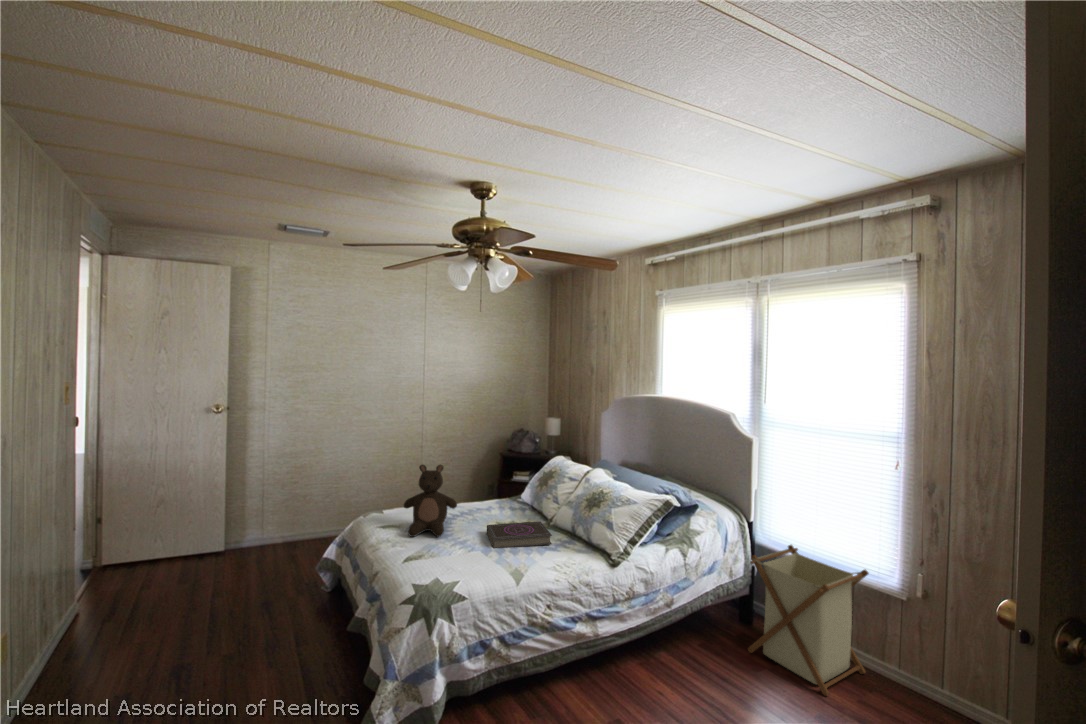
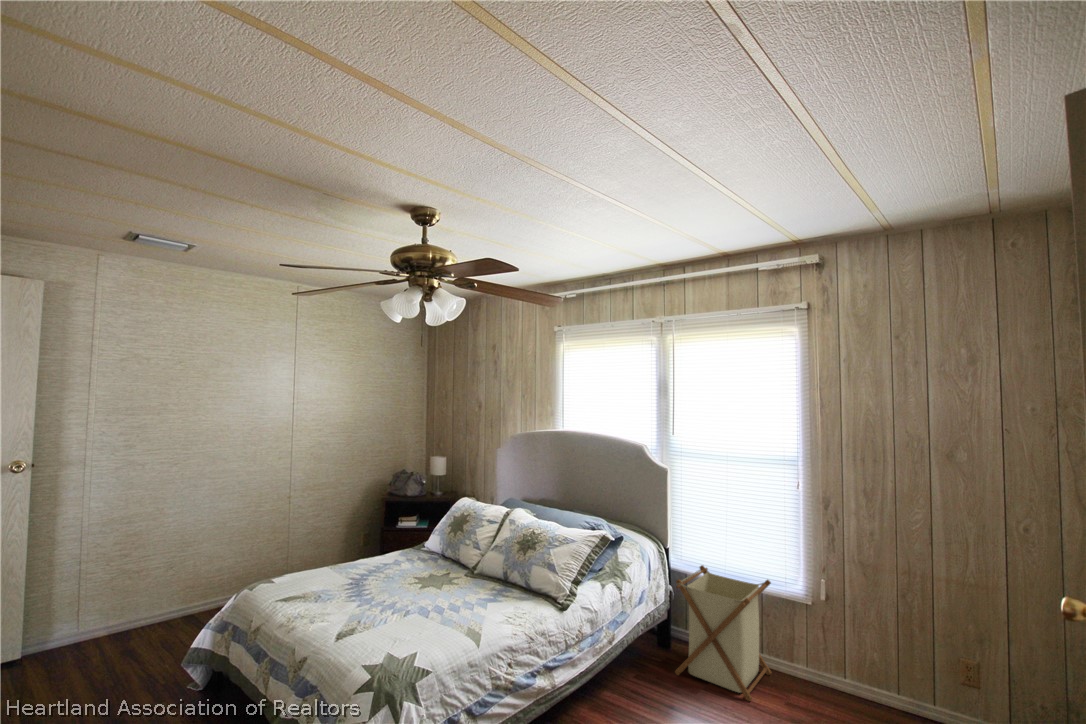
stuffed bear: present [404,465,457,537] -> none [310,520,377,611]
book: present [487,521,552,548] -> none [414,573,492,611]

